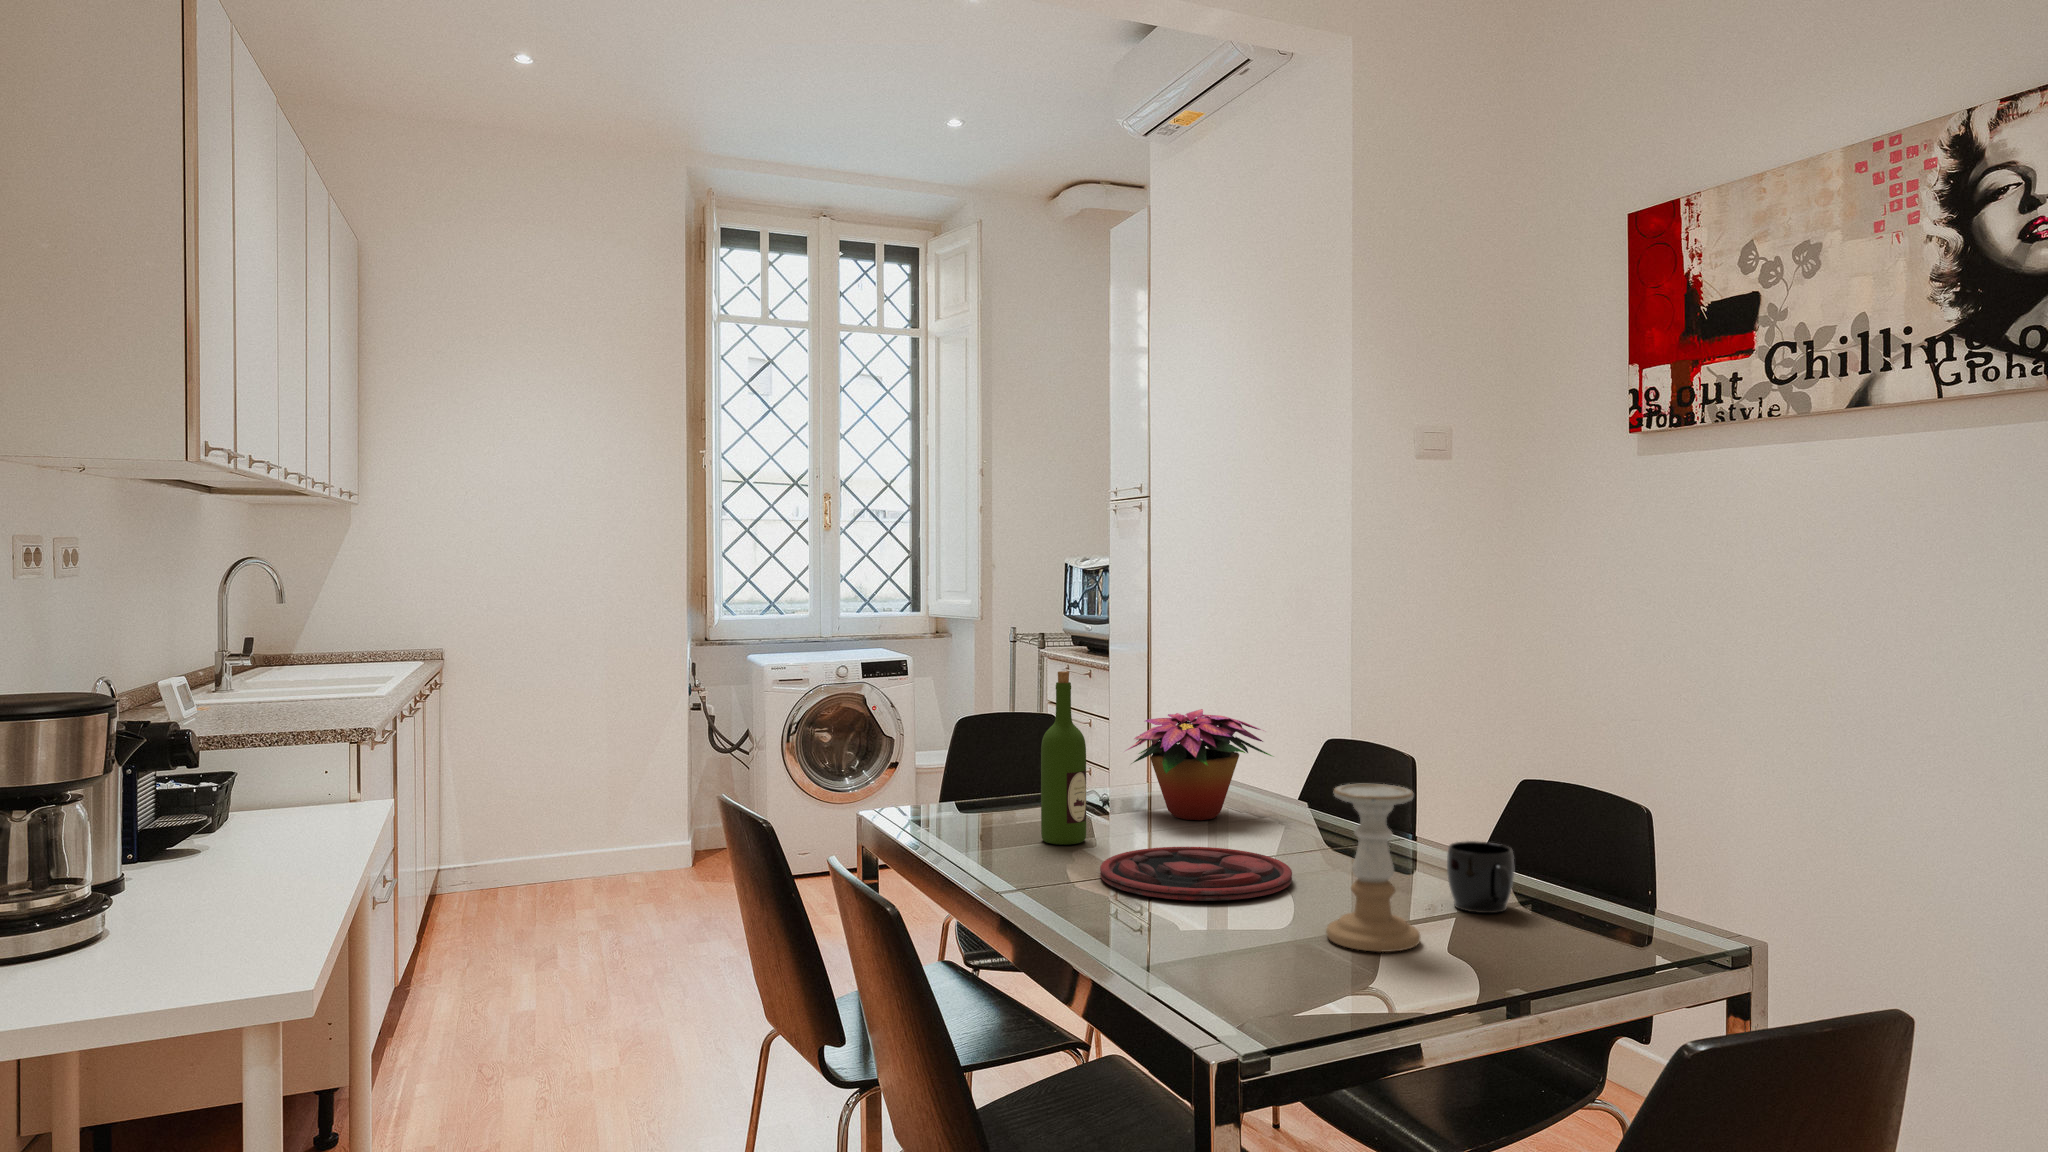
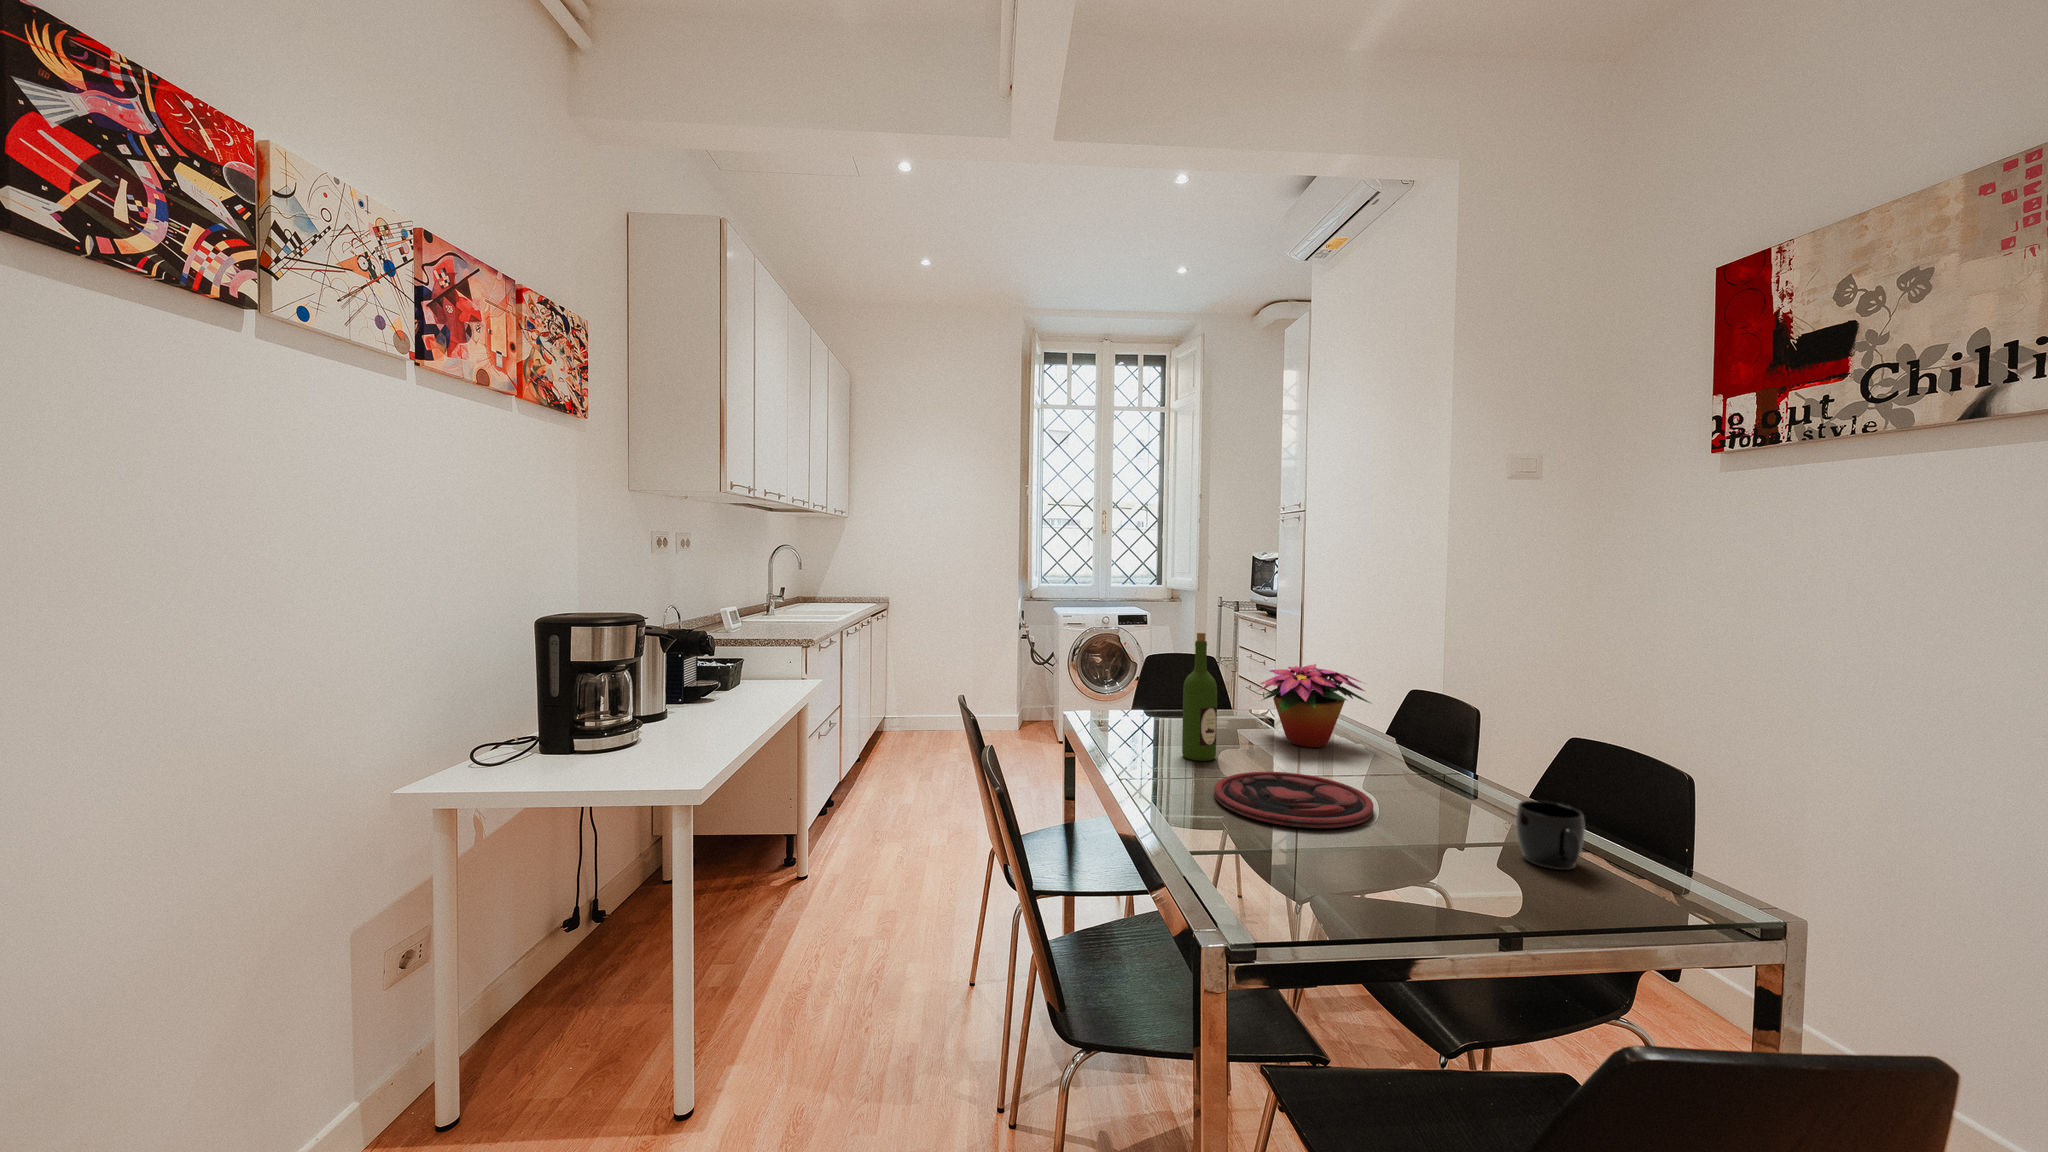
candle holder: present [1326,784,1421,952] -> none [1393,748,1484,904]

